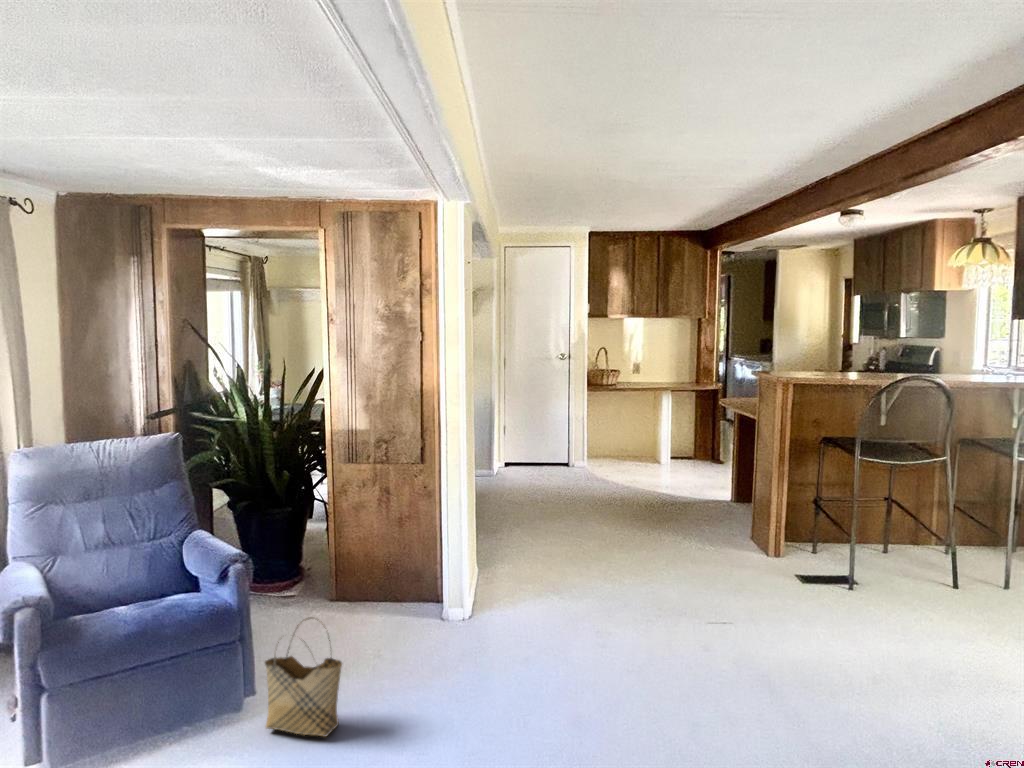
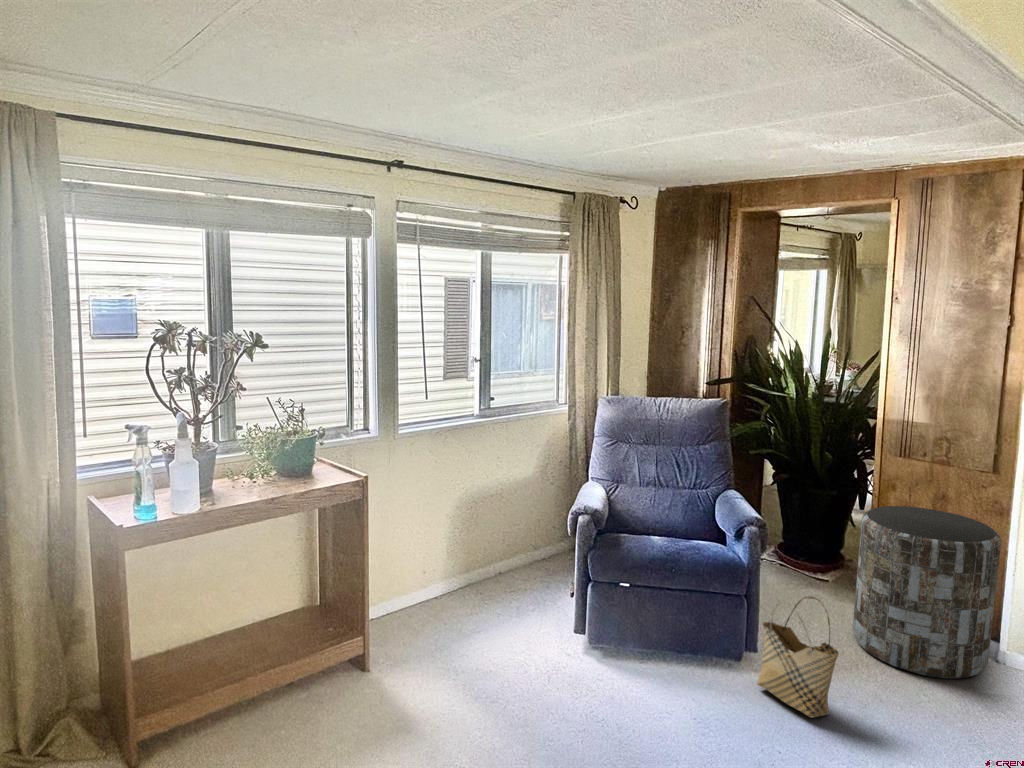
side table: none [331,503,438,652] -> present [853,506,1001,678]

